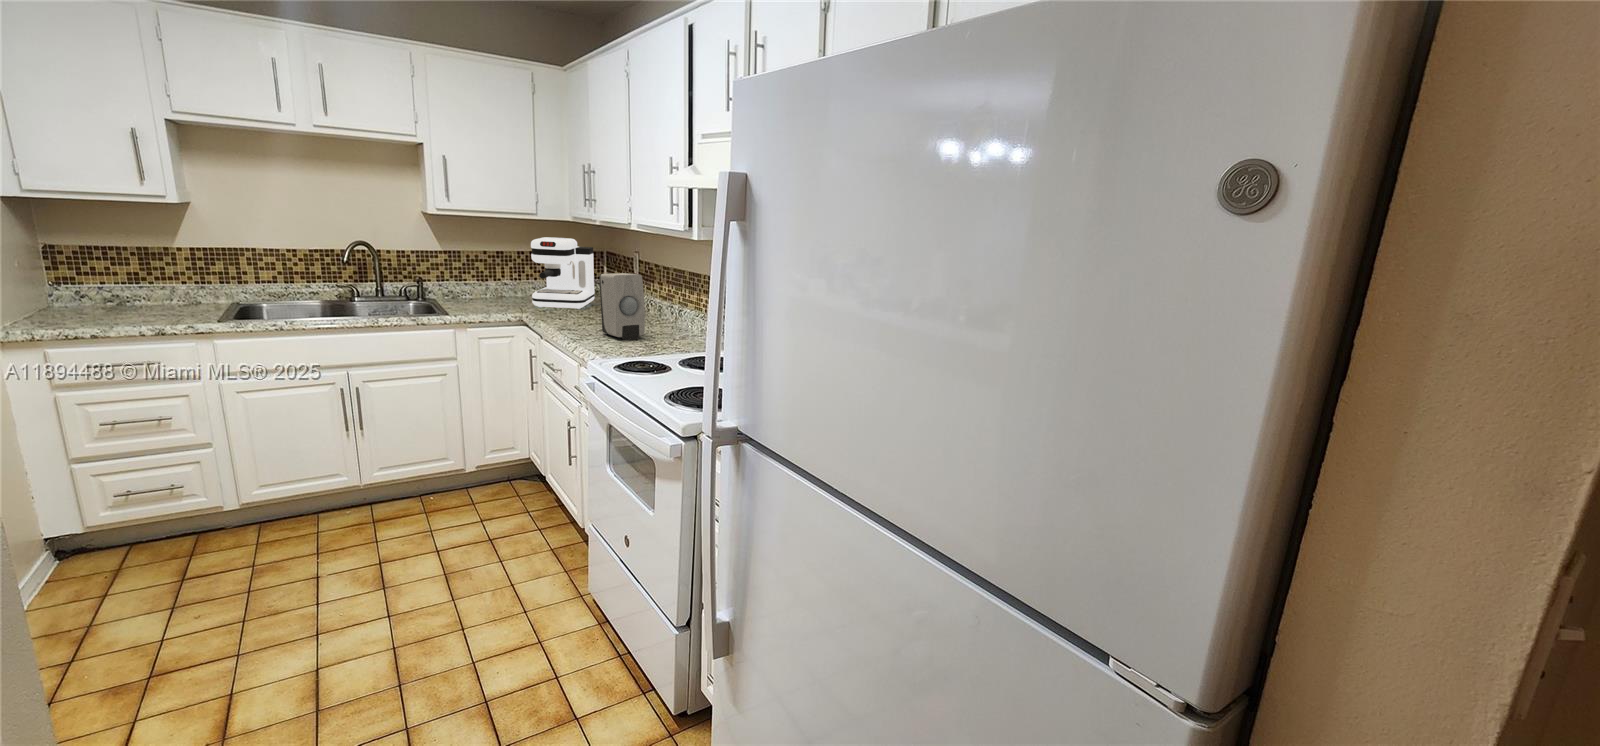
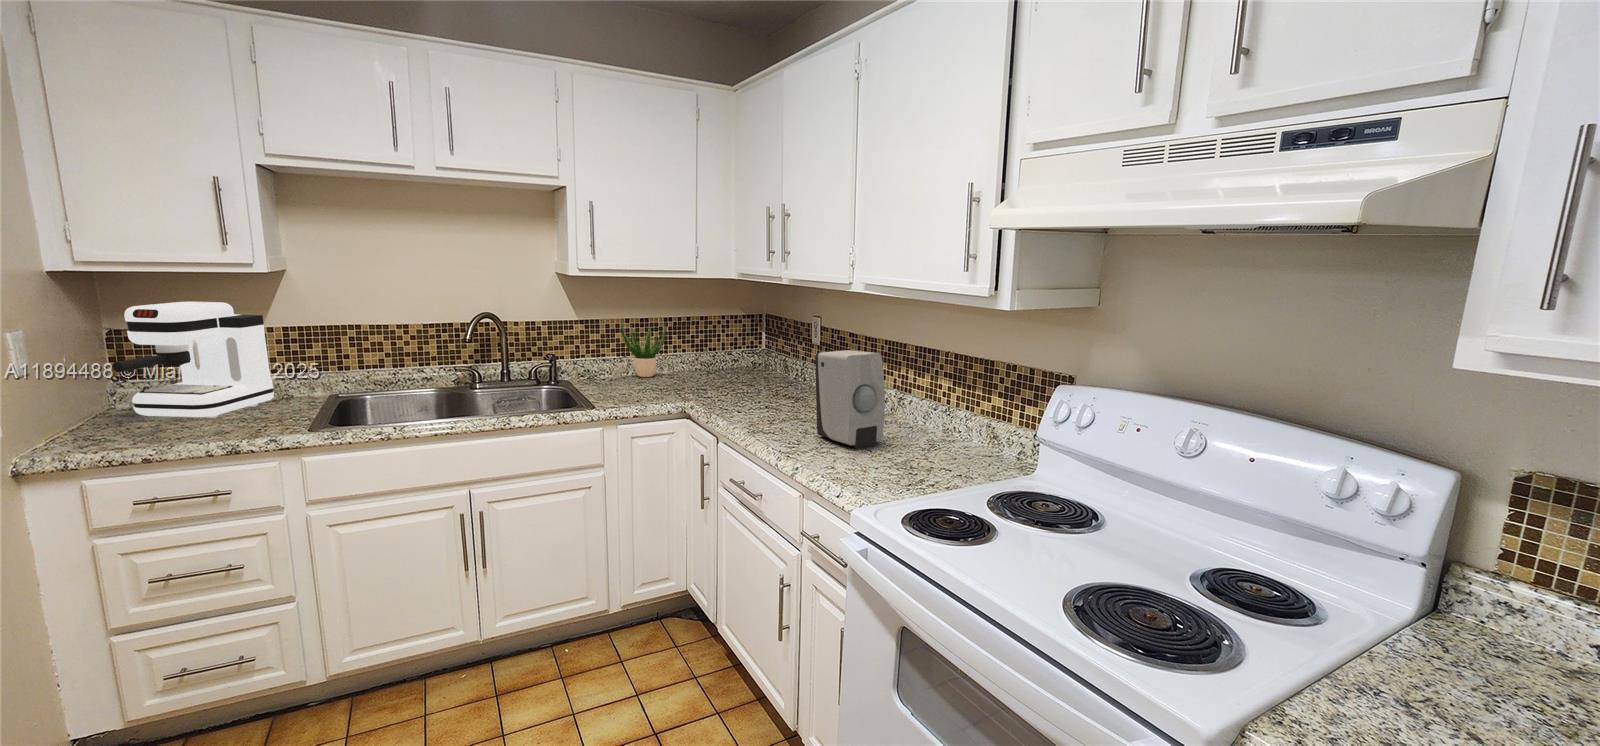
coffee maker: present [531,237,594,309] -> present [112,302,274,418]
potted plant: none [479,250,517,298] -> present [621,319,666,377]

